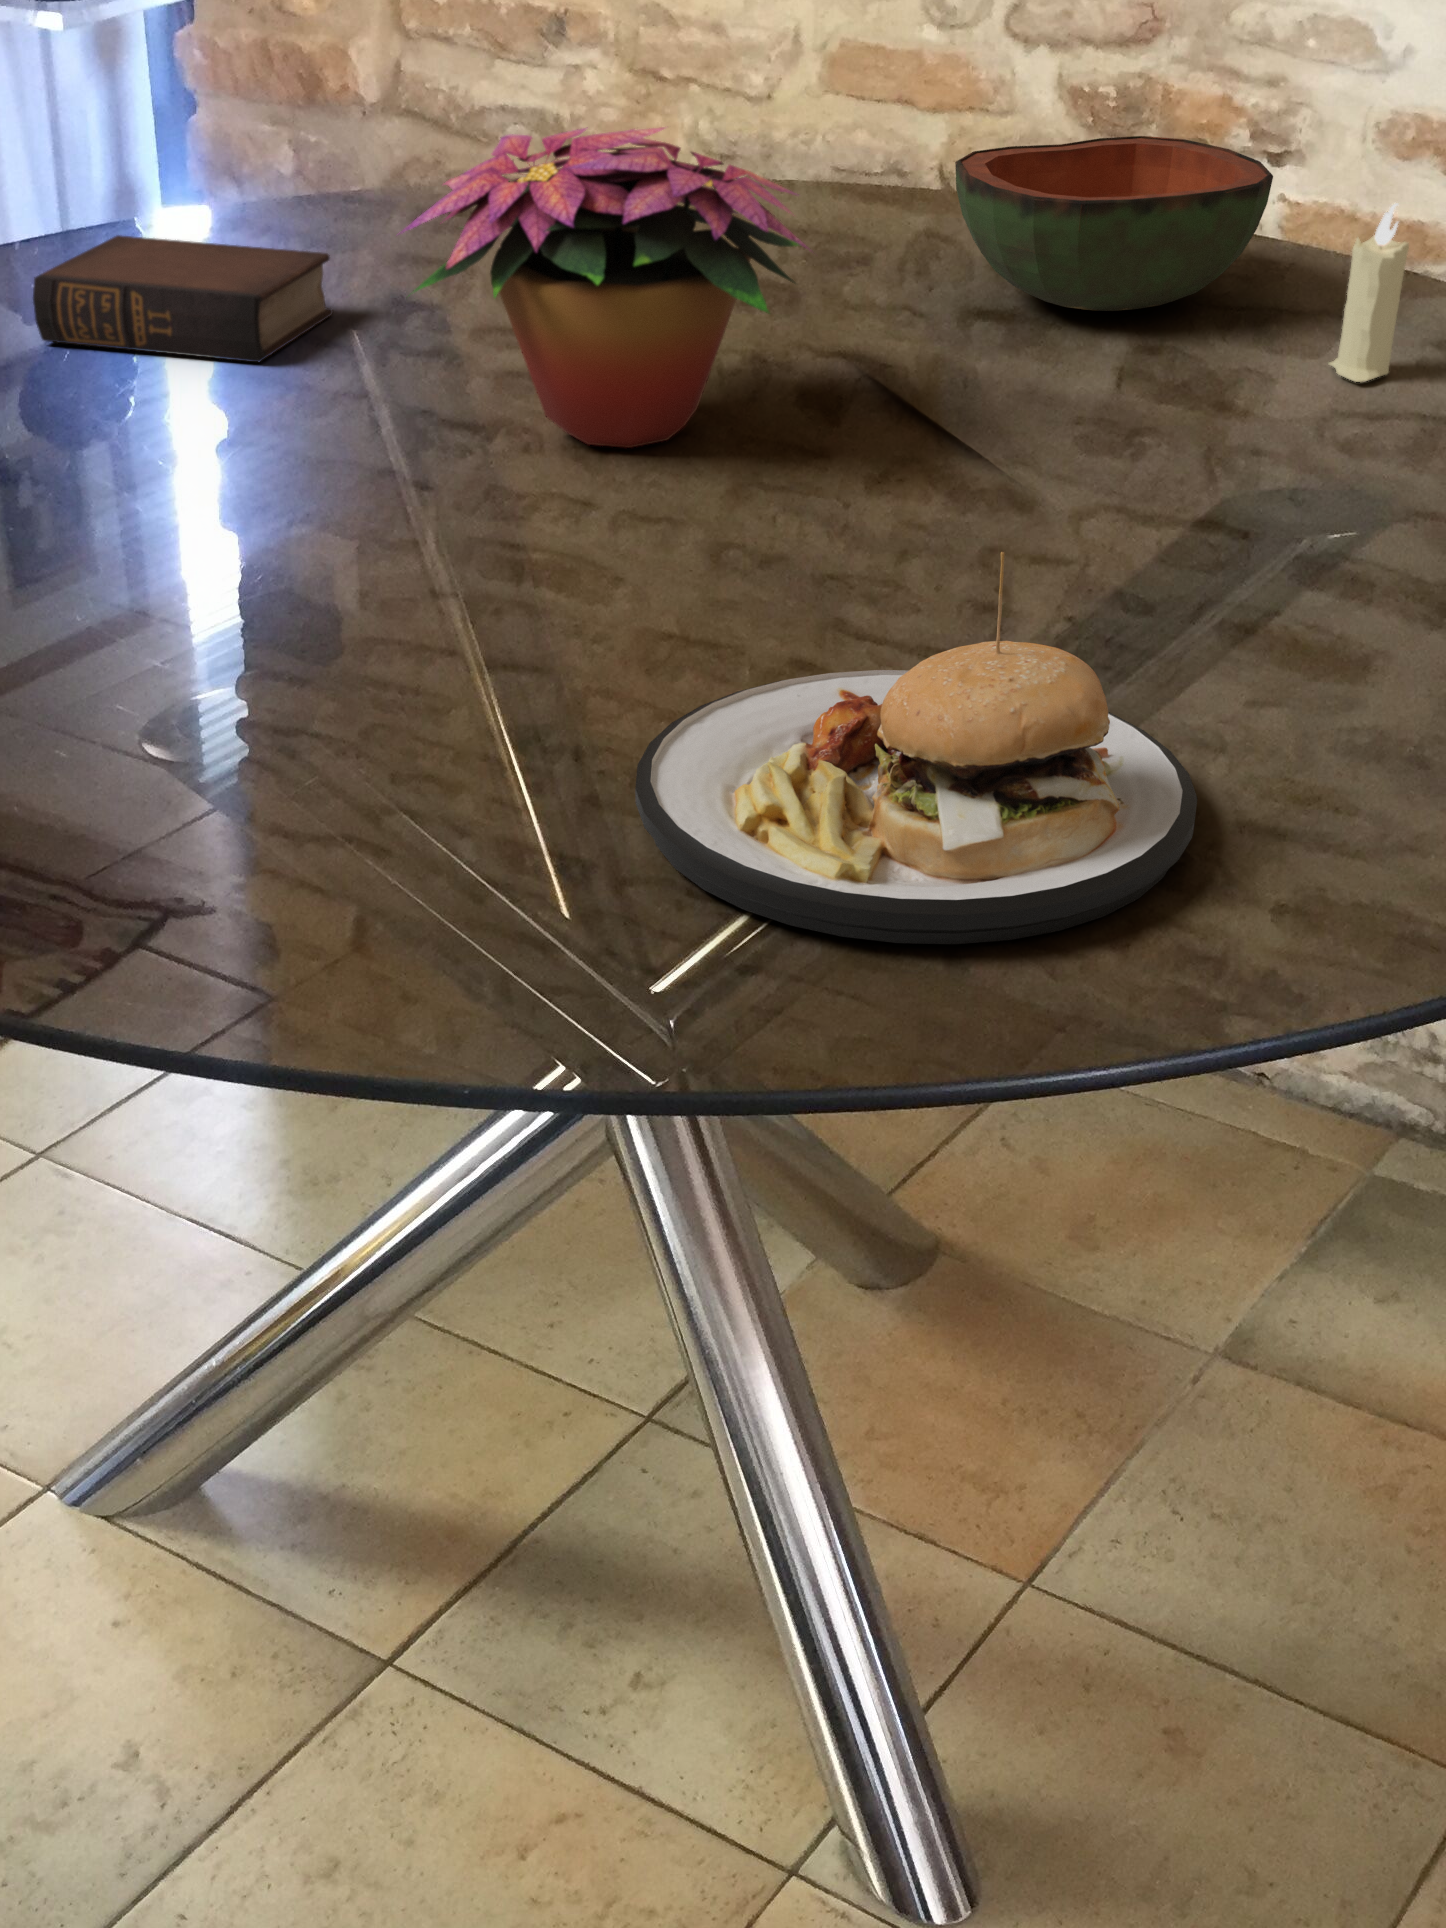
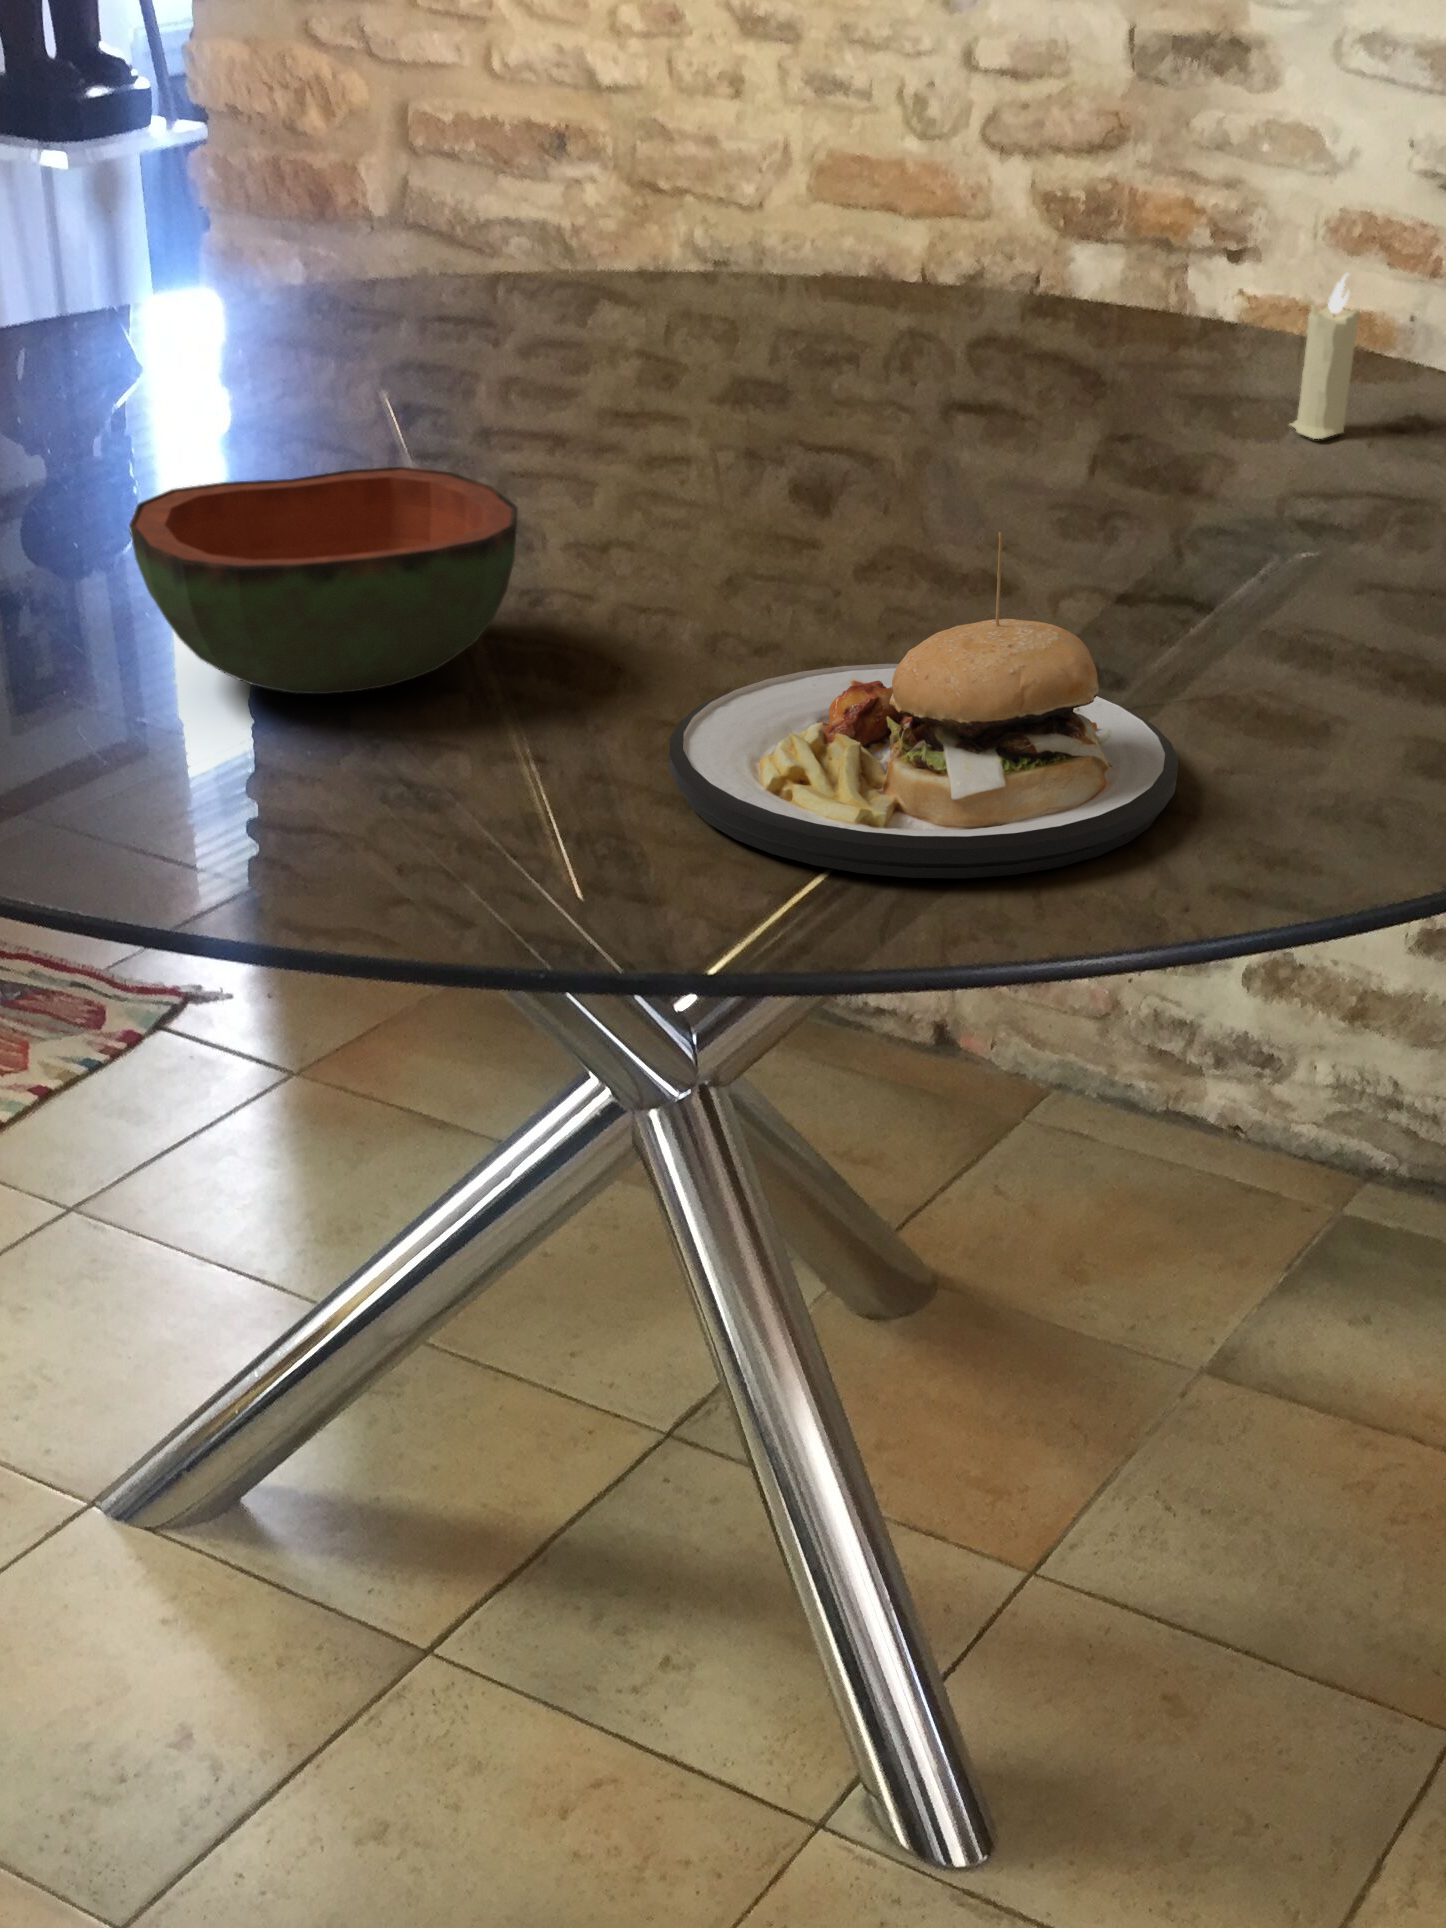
flower arrangement: present [402,127,810,448] -> none [417,193,836,496]
bowl: present [955,136,1273,311] -> present [129,467,518,694]
book: present [33,235,333,362] -> none [74,316,358,428]

